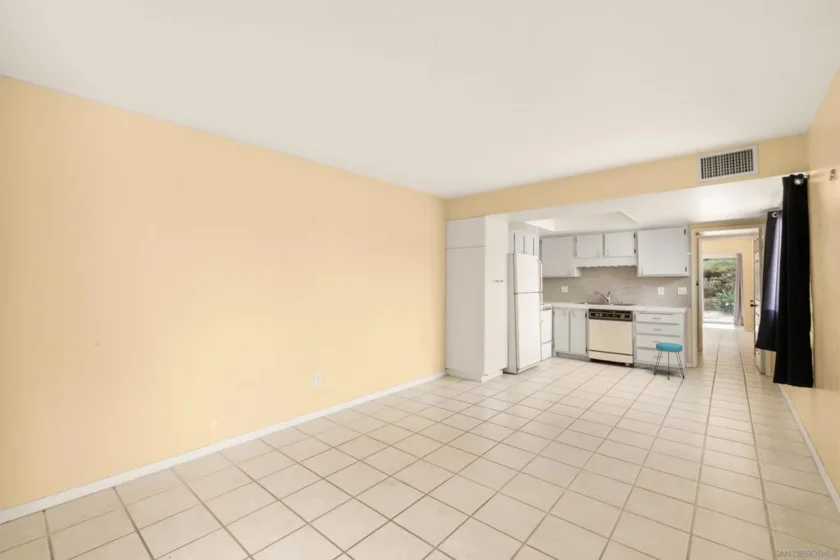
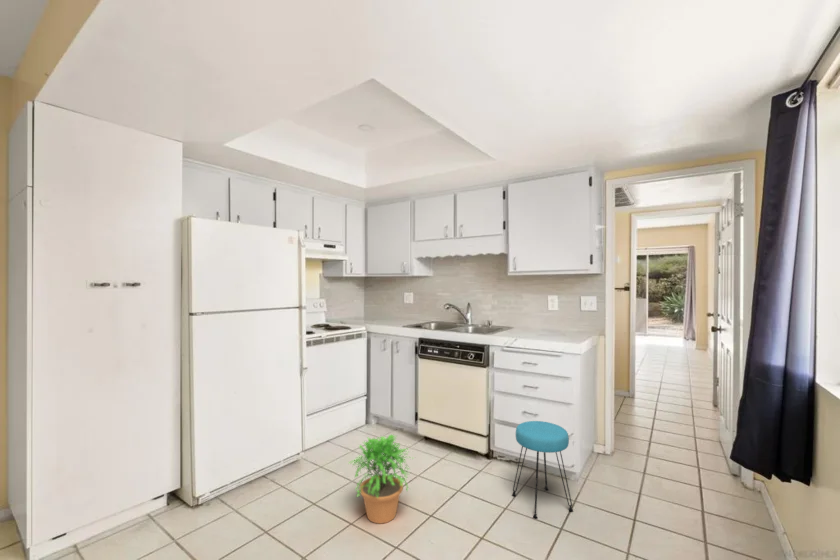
potted plant: none [587,344,616,379] -> present [354,435,408,523]

